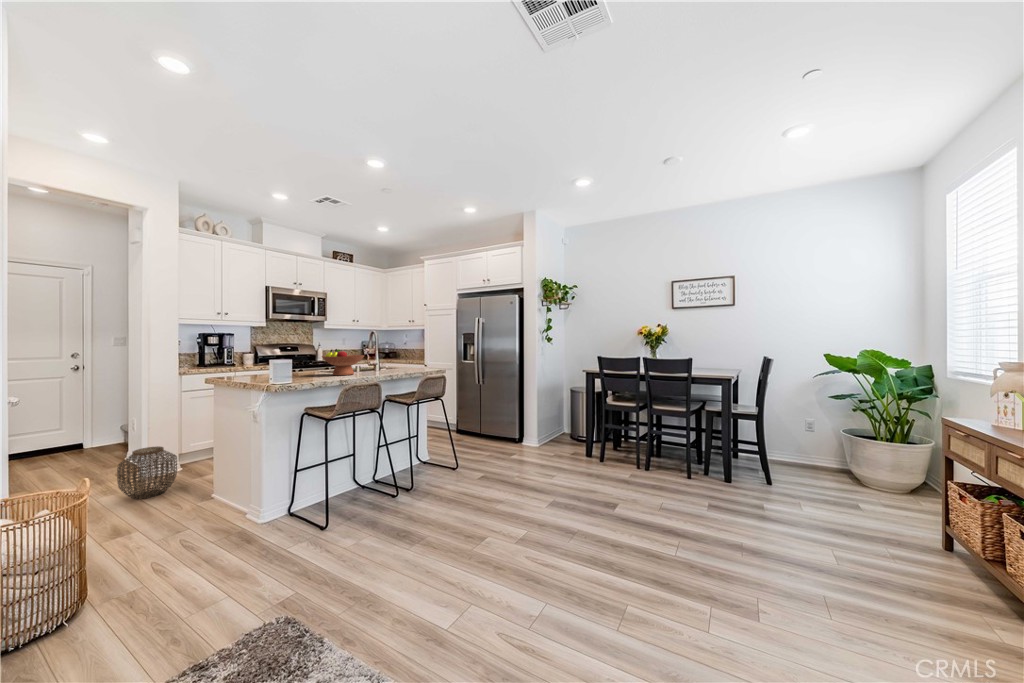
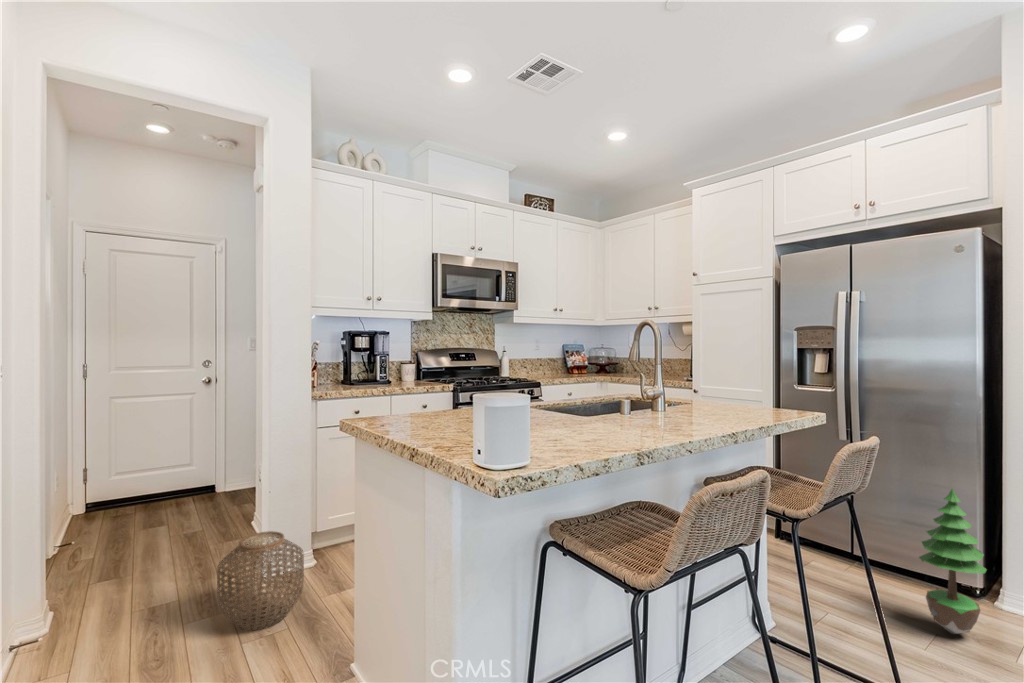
fruit bowl: present [322,349,364,375] -> none [554,365,646,427]
potted tree: none [493,397,514,456] -> present [919,488,986,634]

